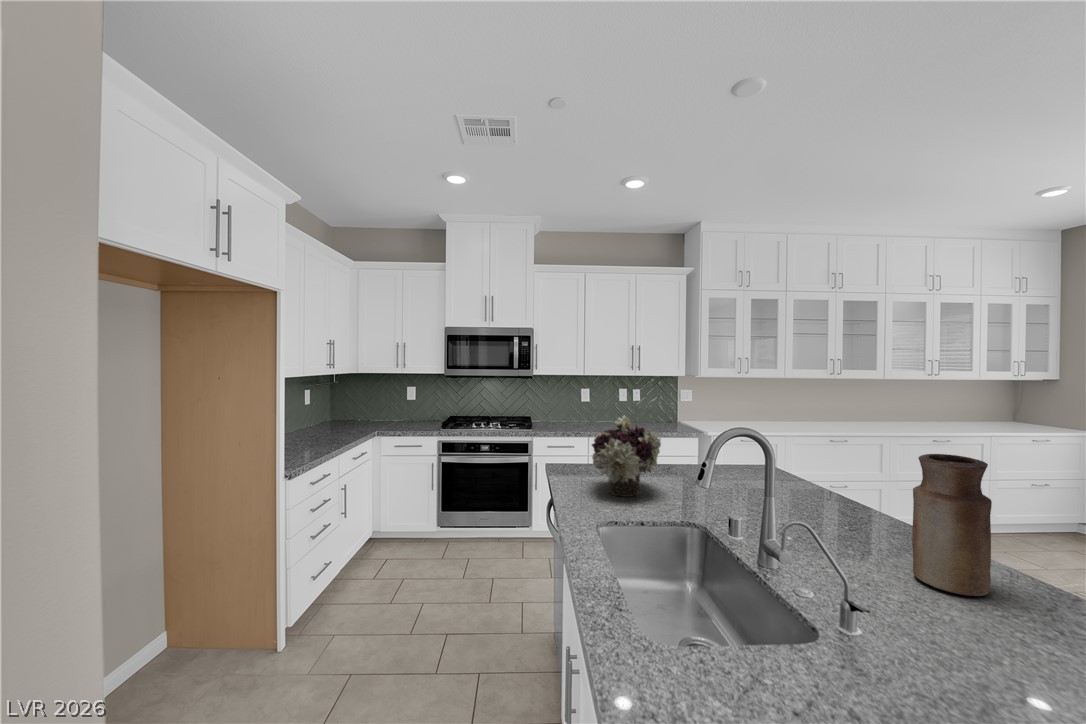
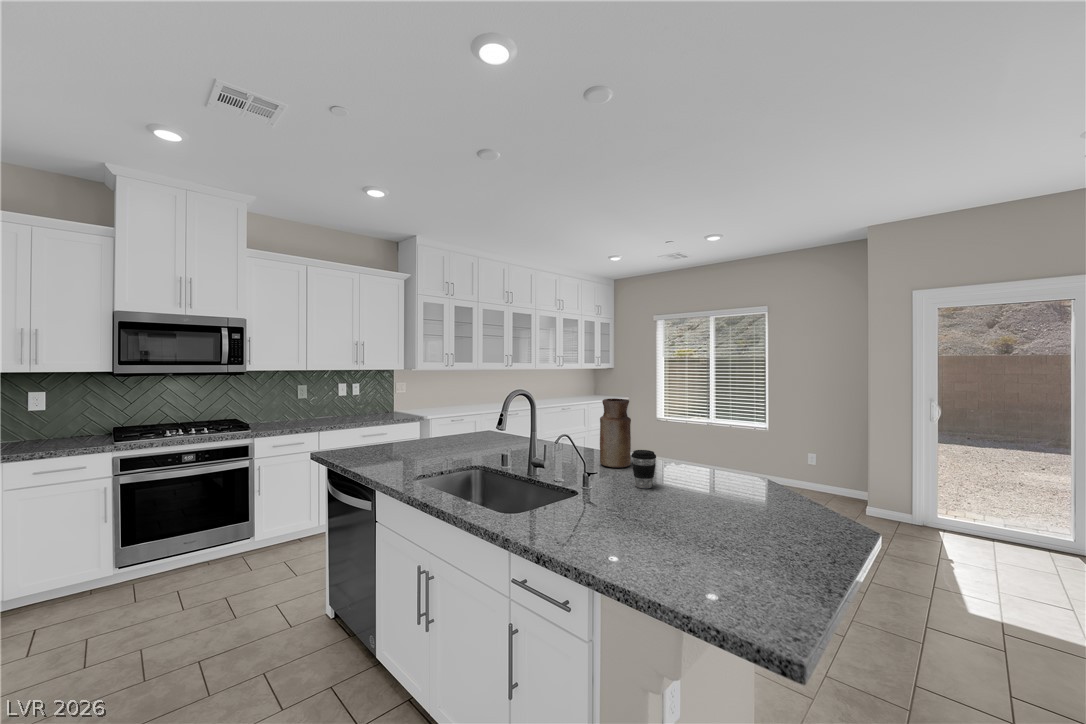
flower arrangement: present [592,415,661,497] -> none [381,396,443,462]
coffee cup: none [957,580,1032,677] -> present [631,450,656,488]

